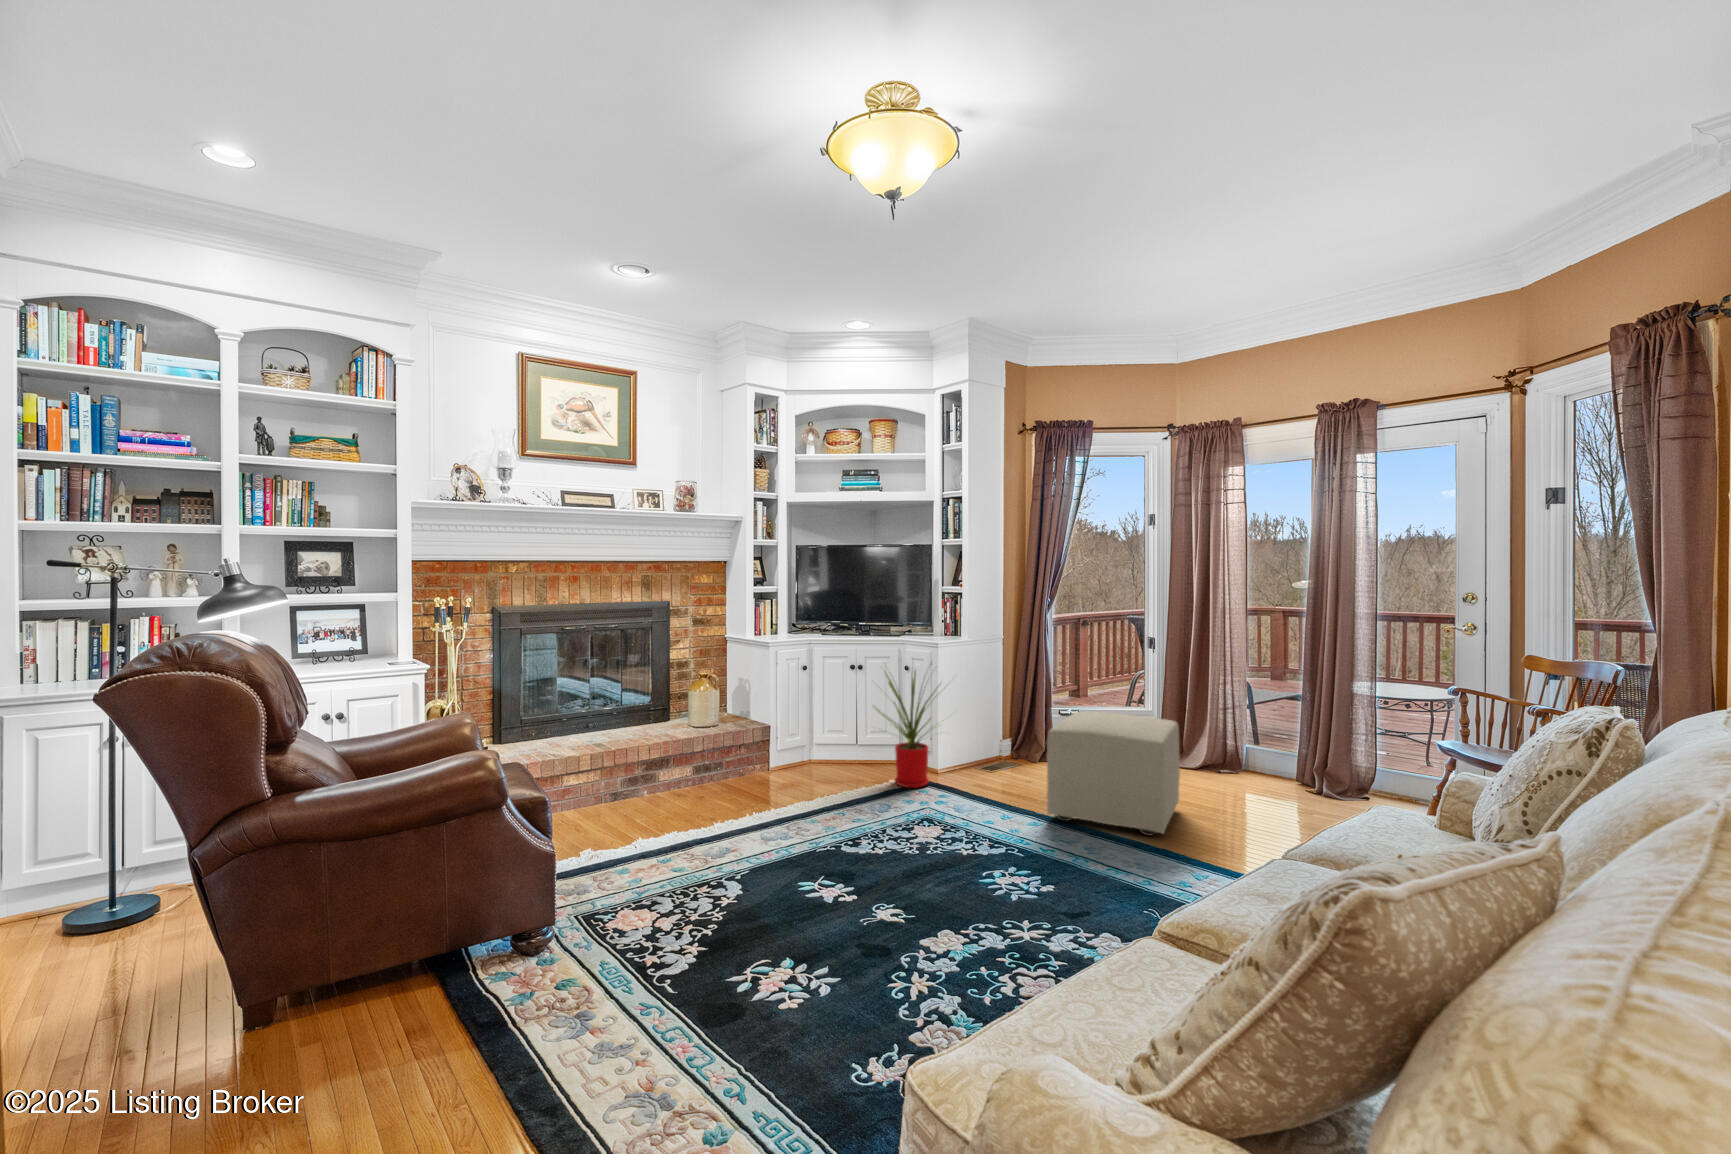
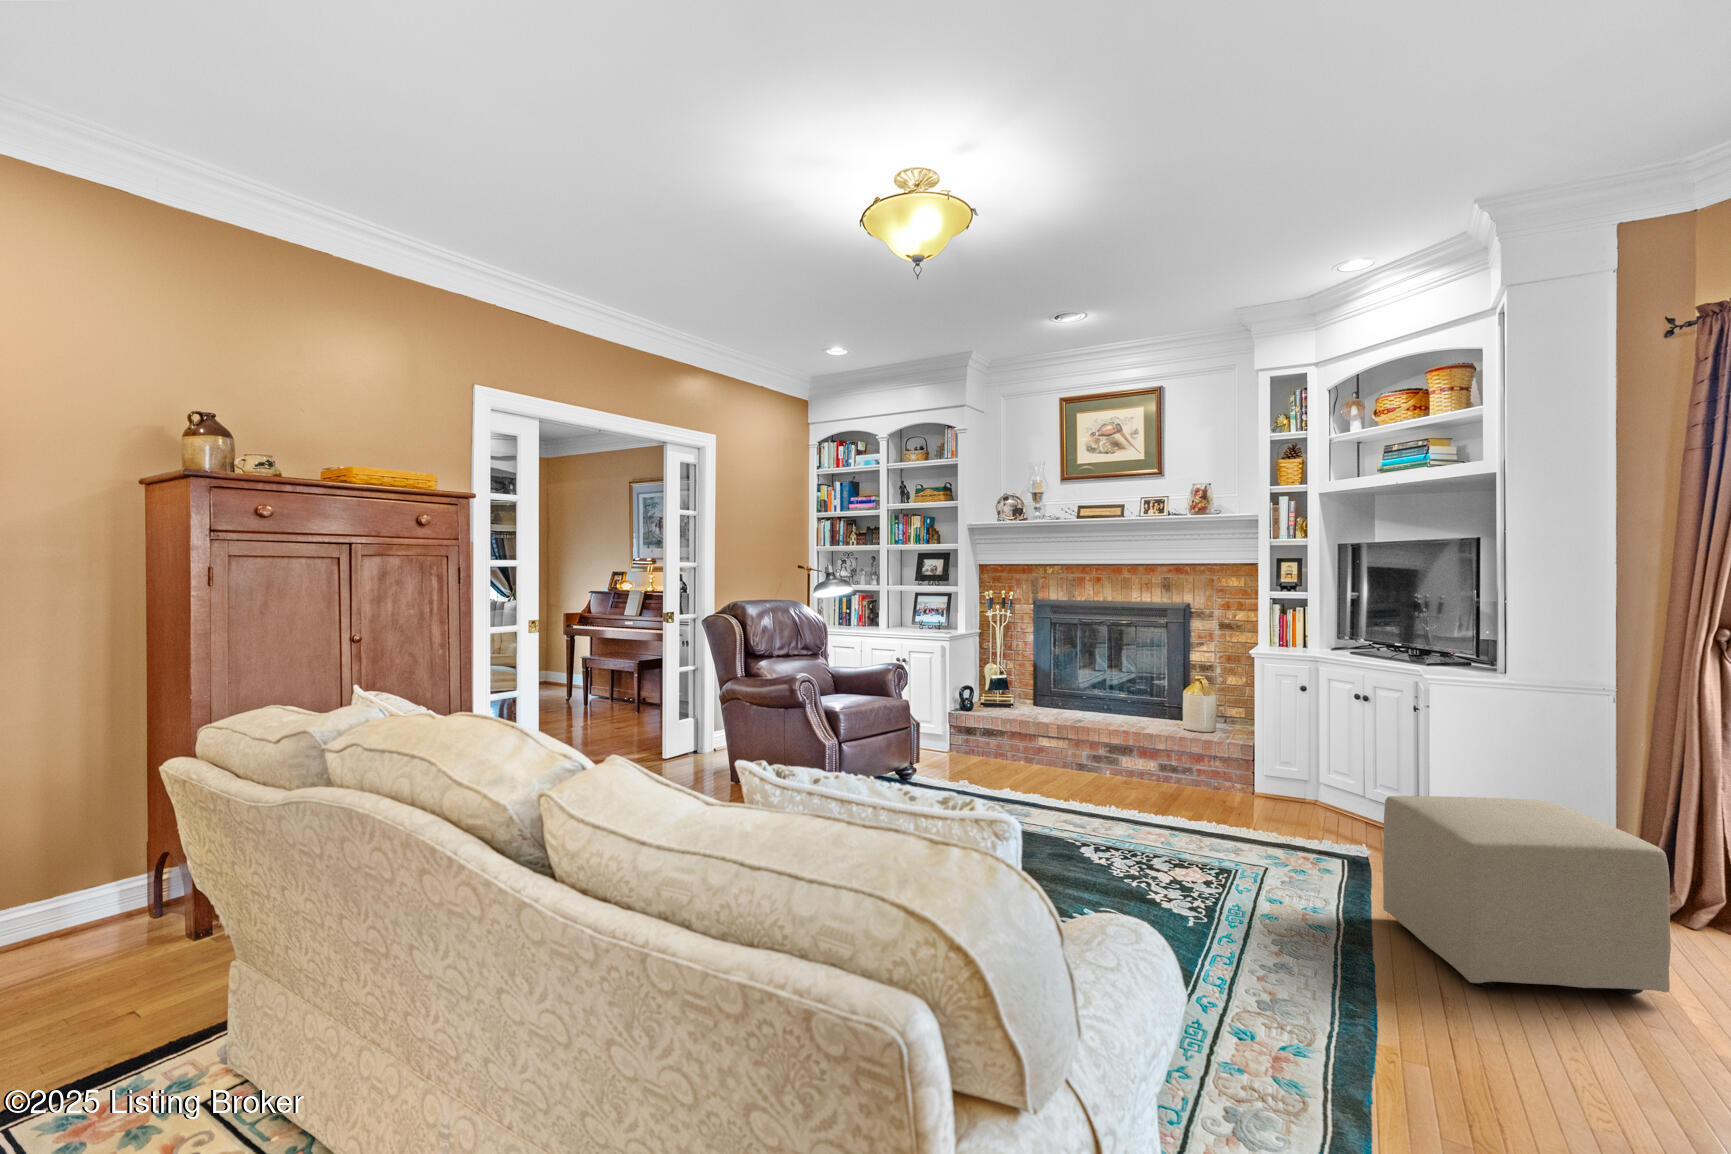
house plant: present [873,670,935,788] -> none [1276,685,1409,849]

